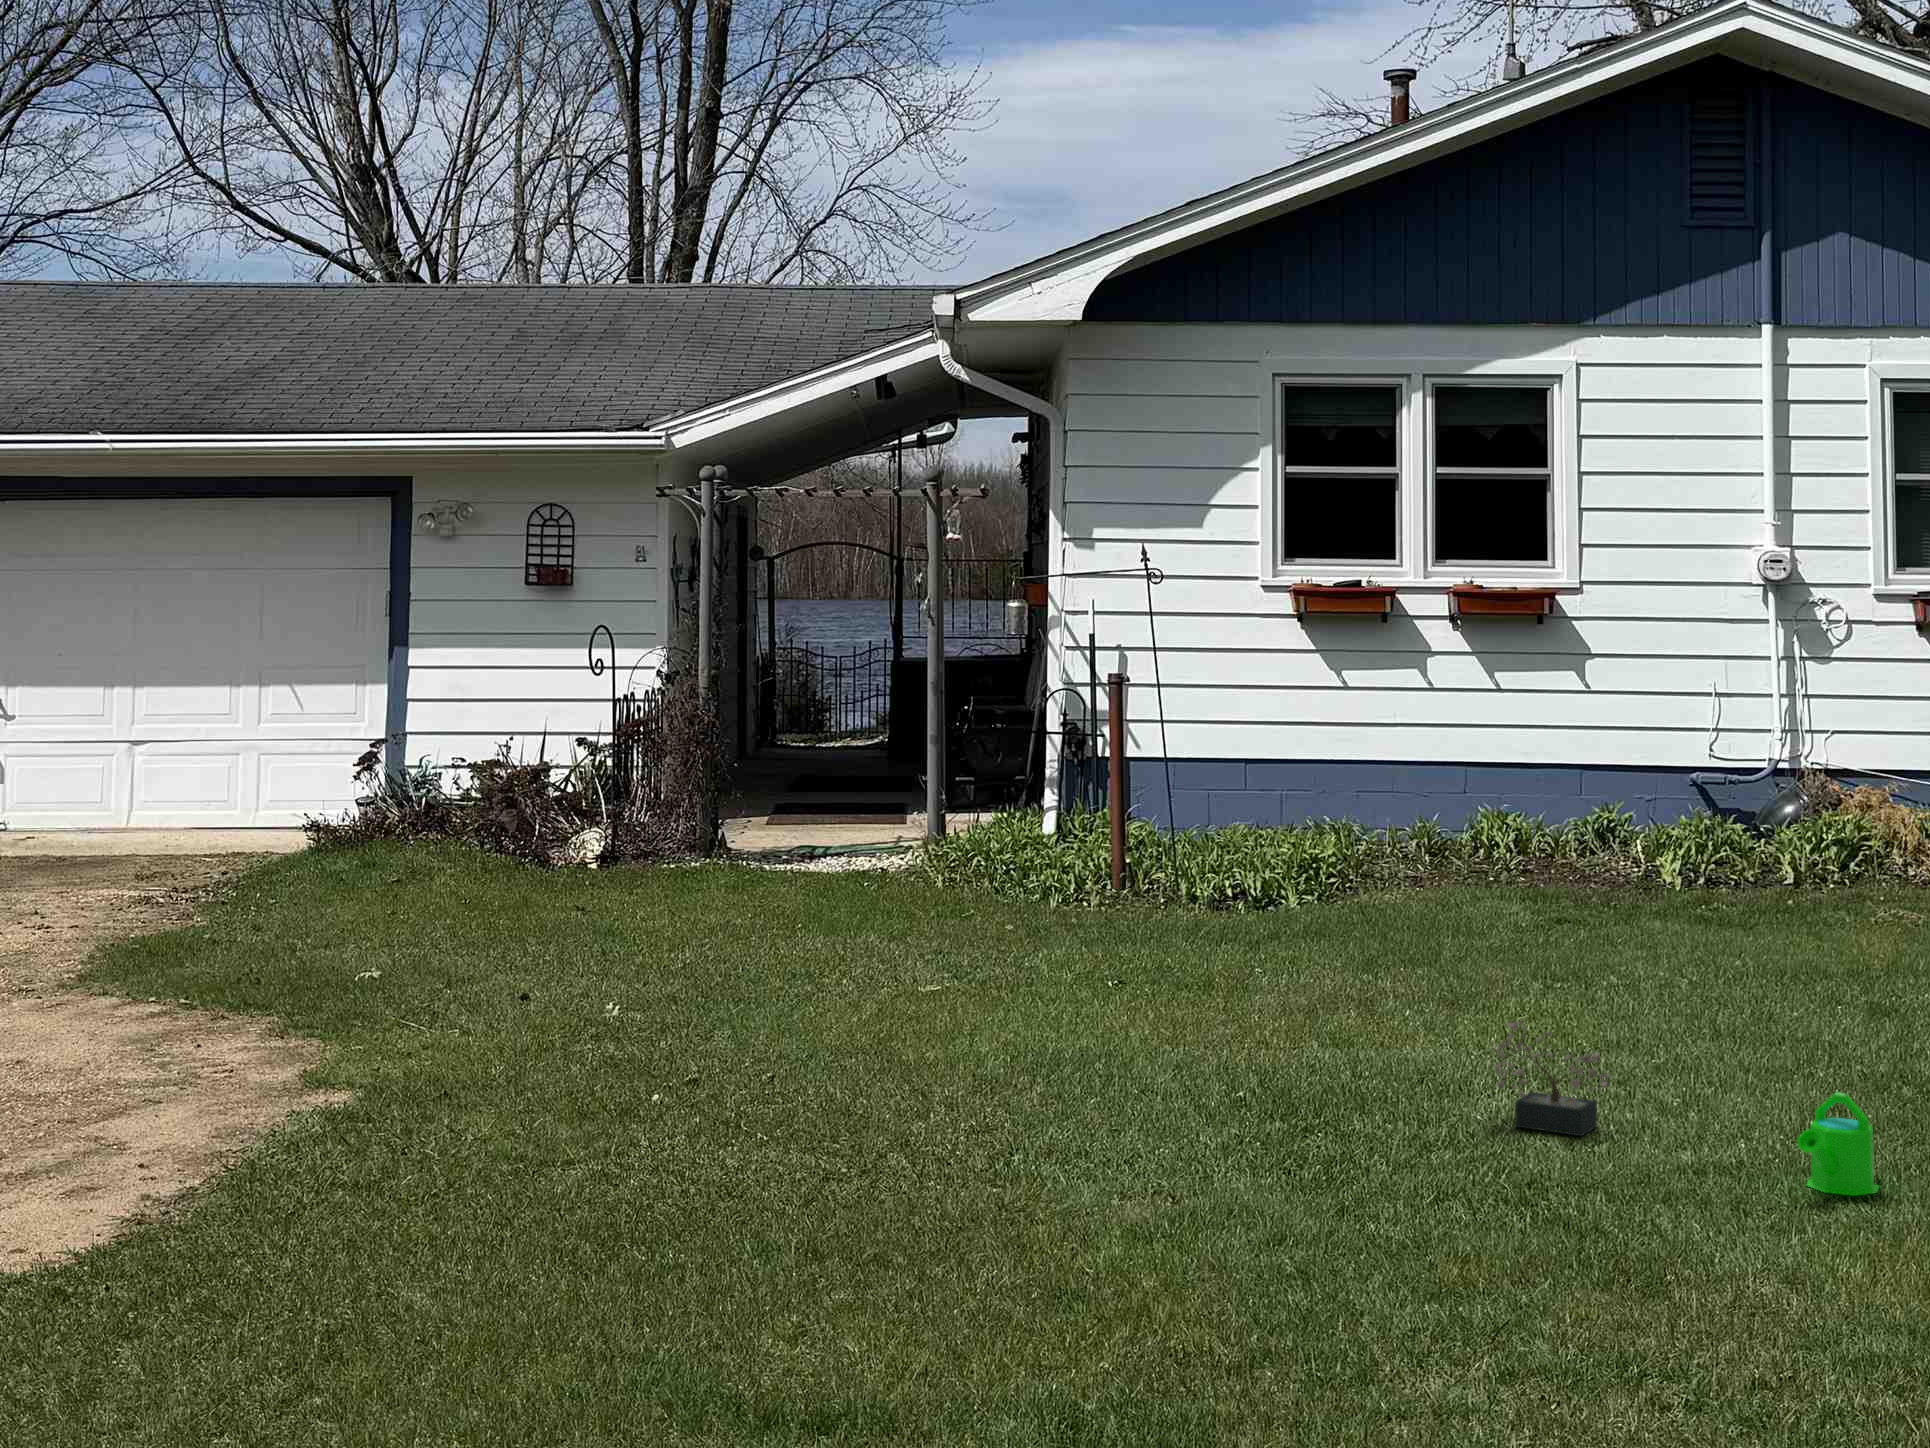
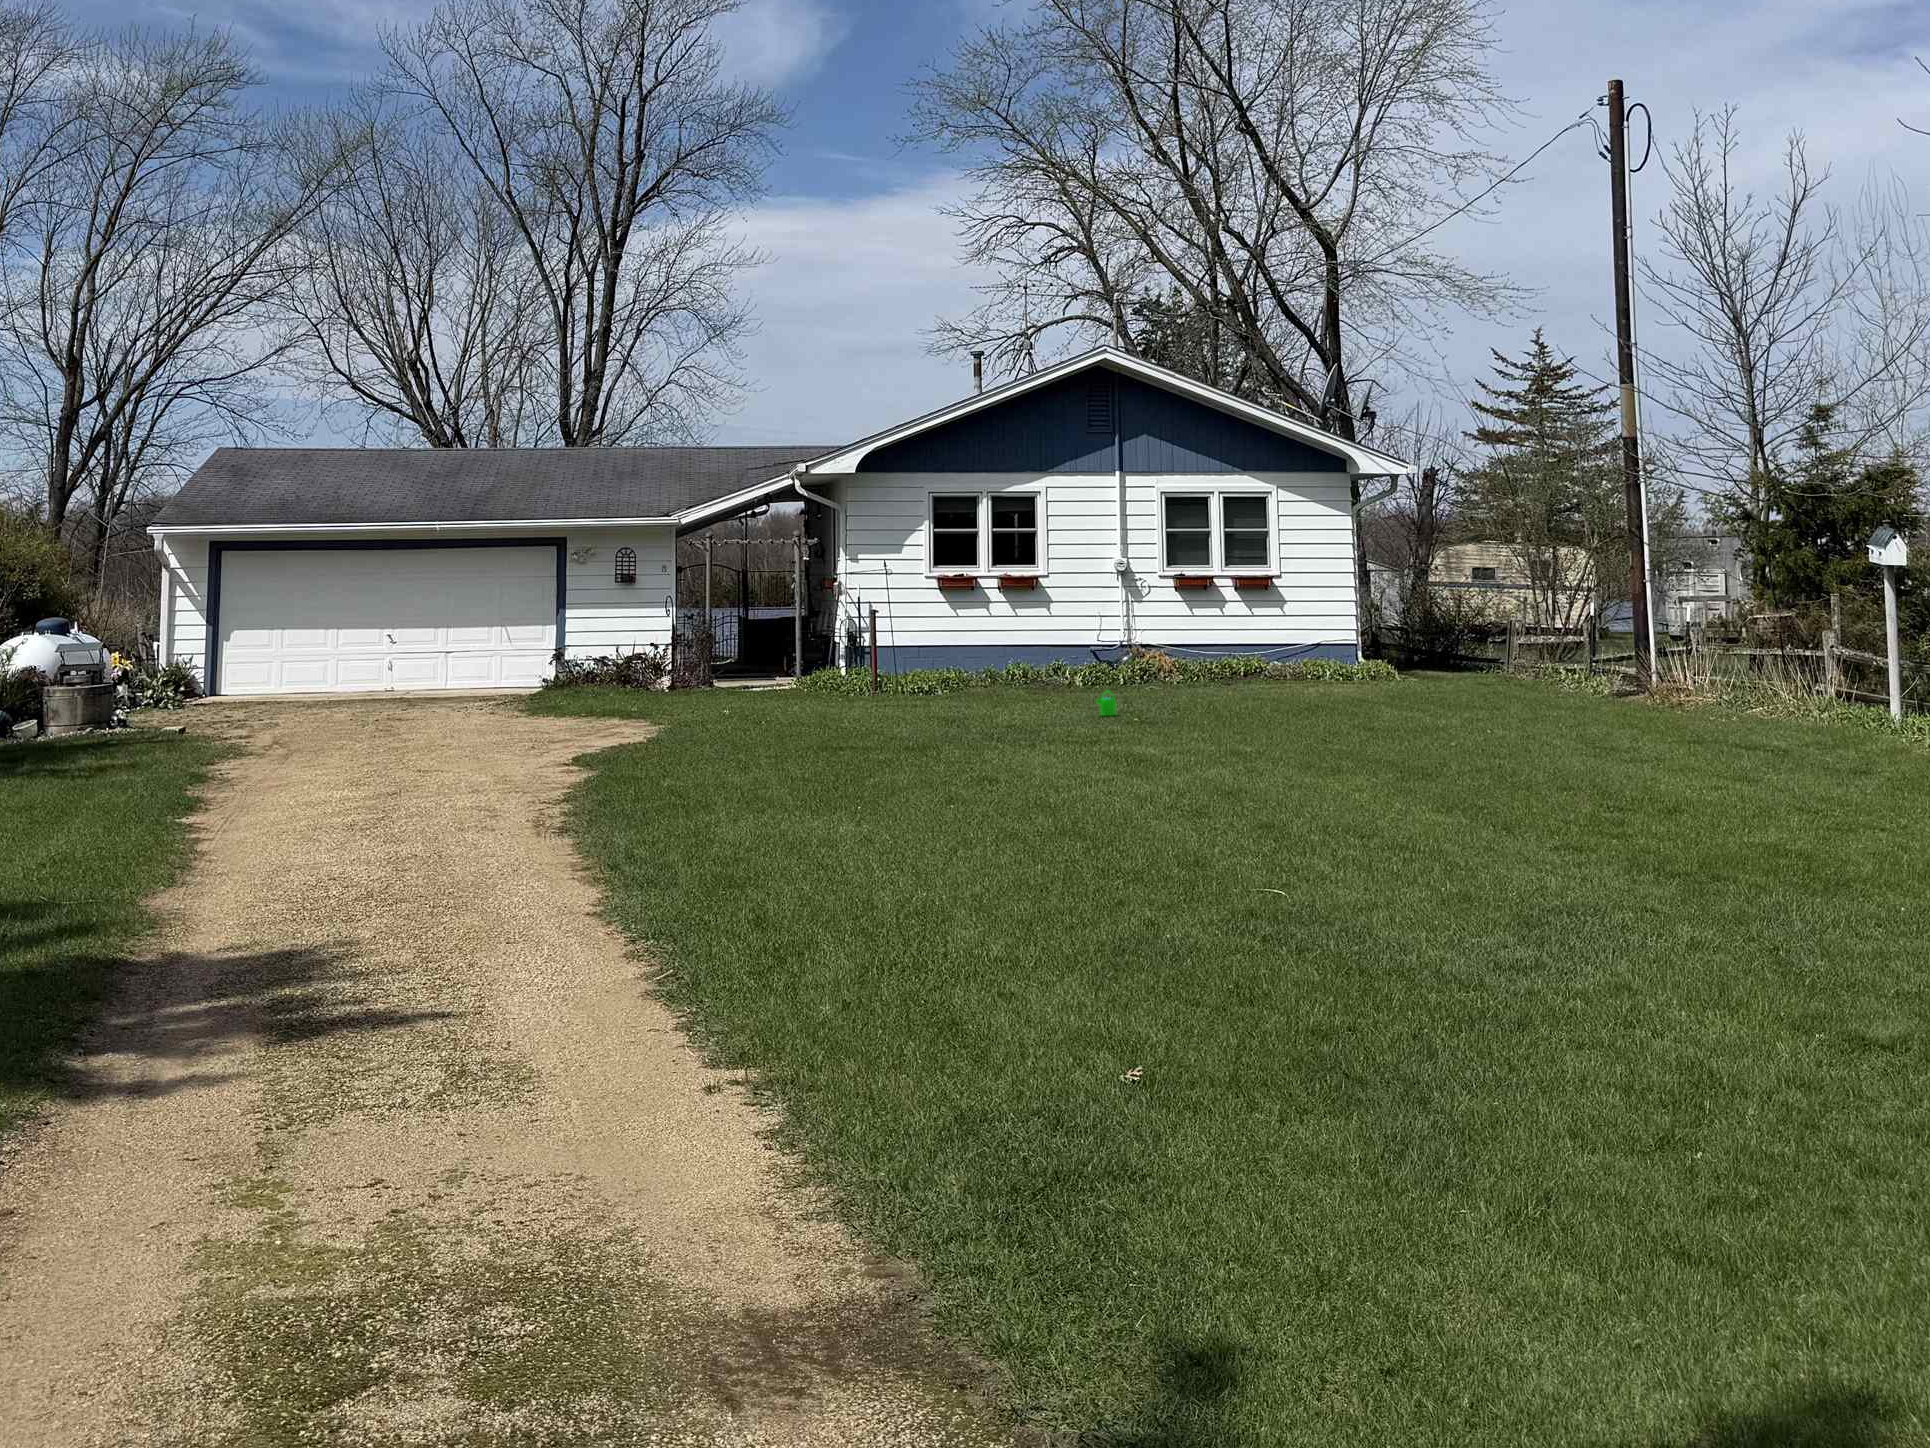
decorative plant: present [1492,1021,1609,1136] -> none [1016,683,1049,712]

